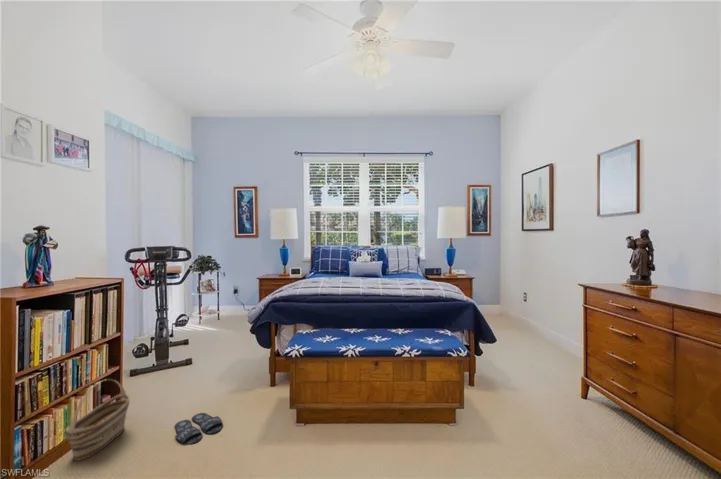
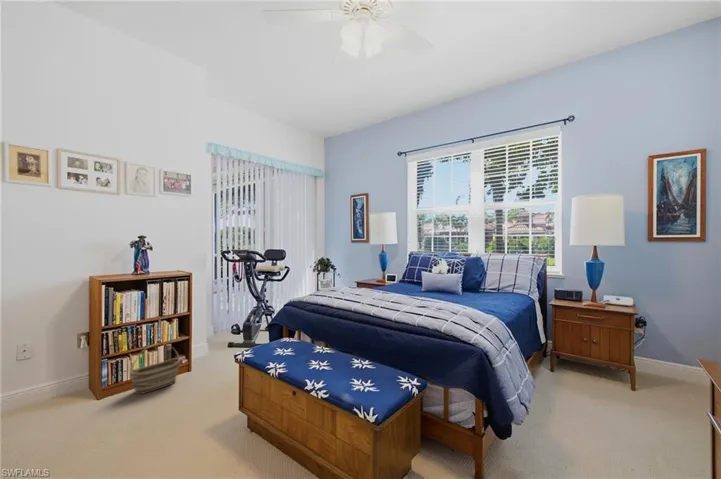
slippers: present [175,413,222,444] -> none [178,390,217,411]

